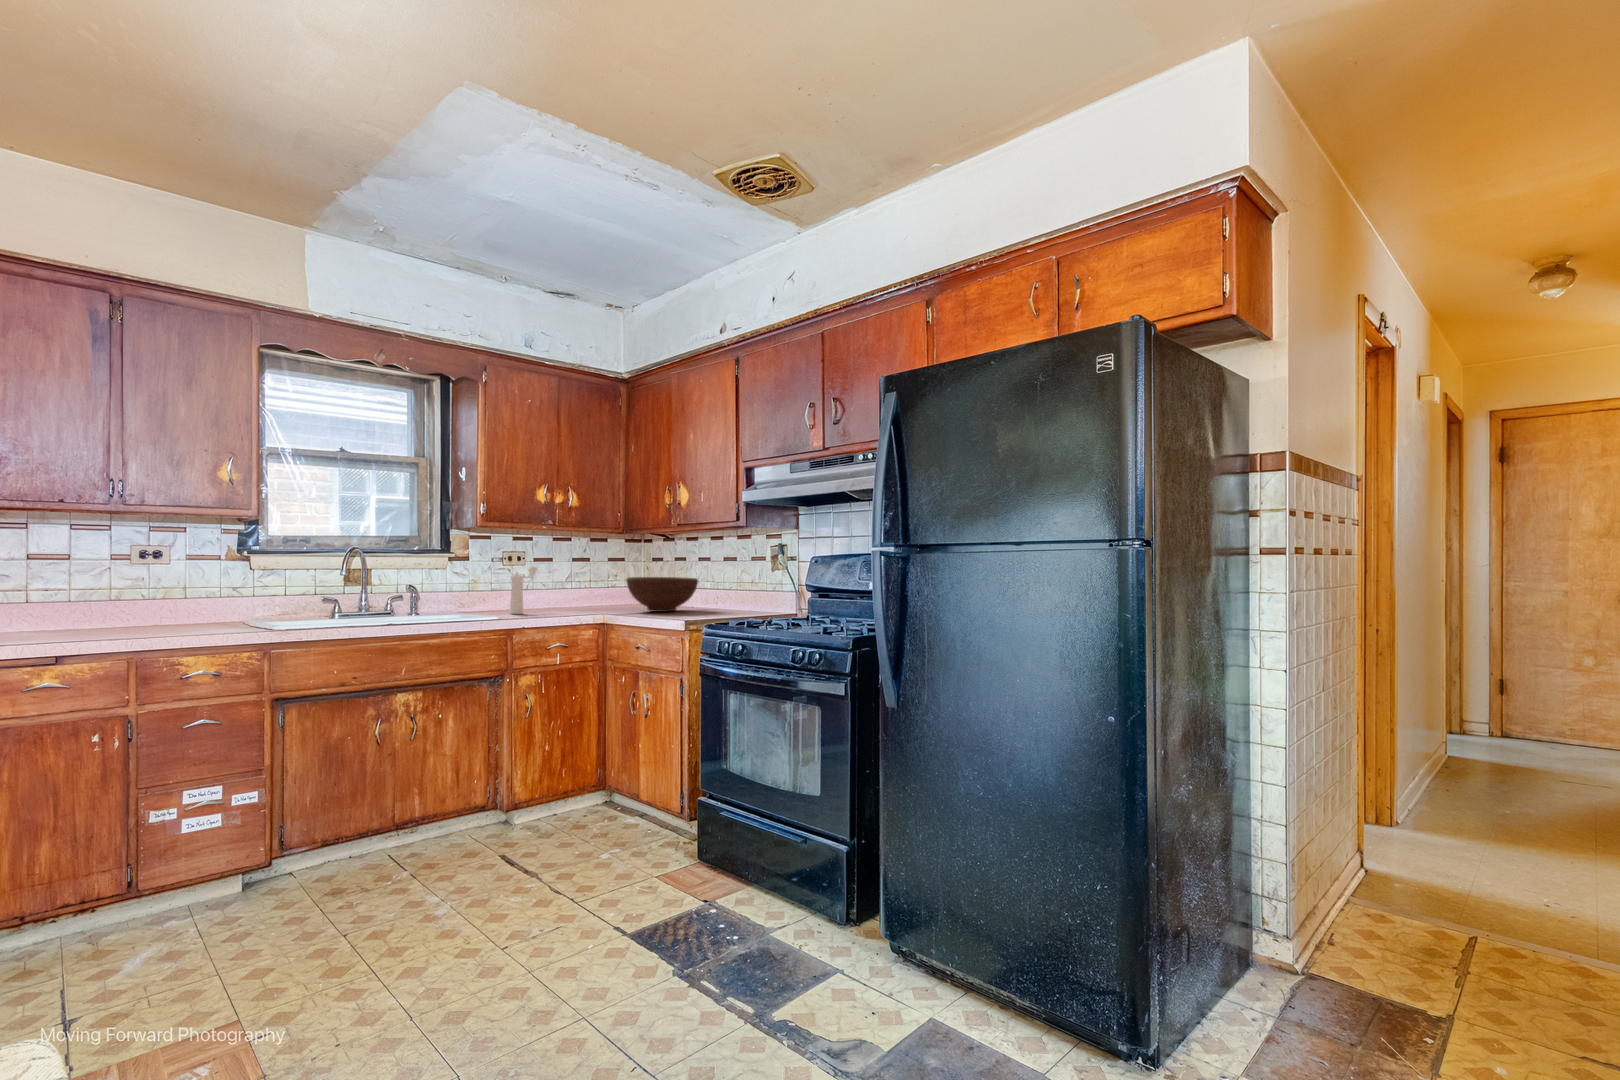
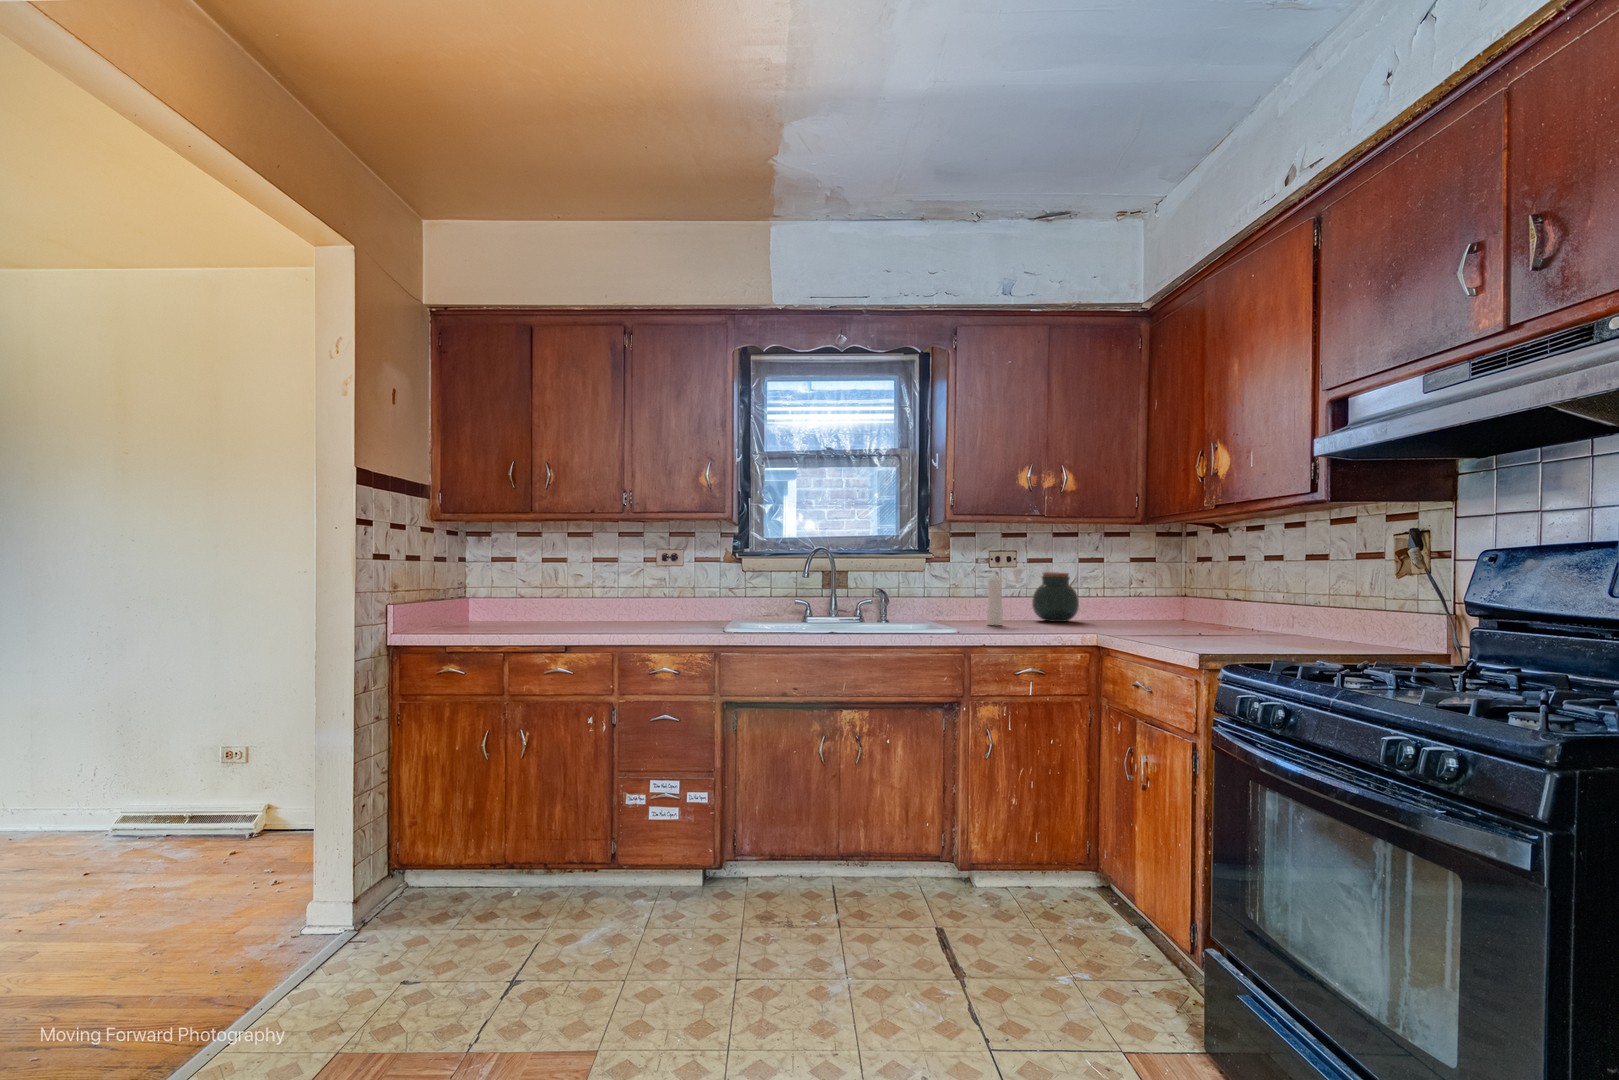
jar: none [538,570,575,609] -> present [1032,572,1079,622]
fruit bowl: present [626,577,698,612] -> none [1134,584,1250,635]

